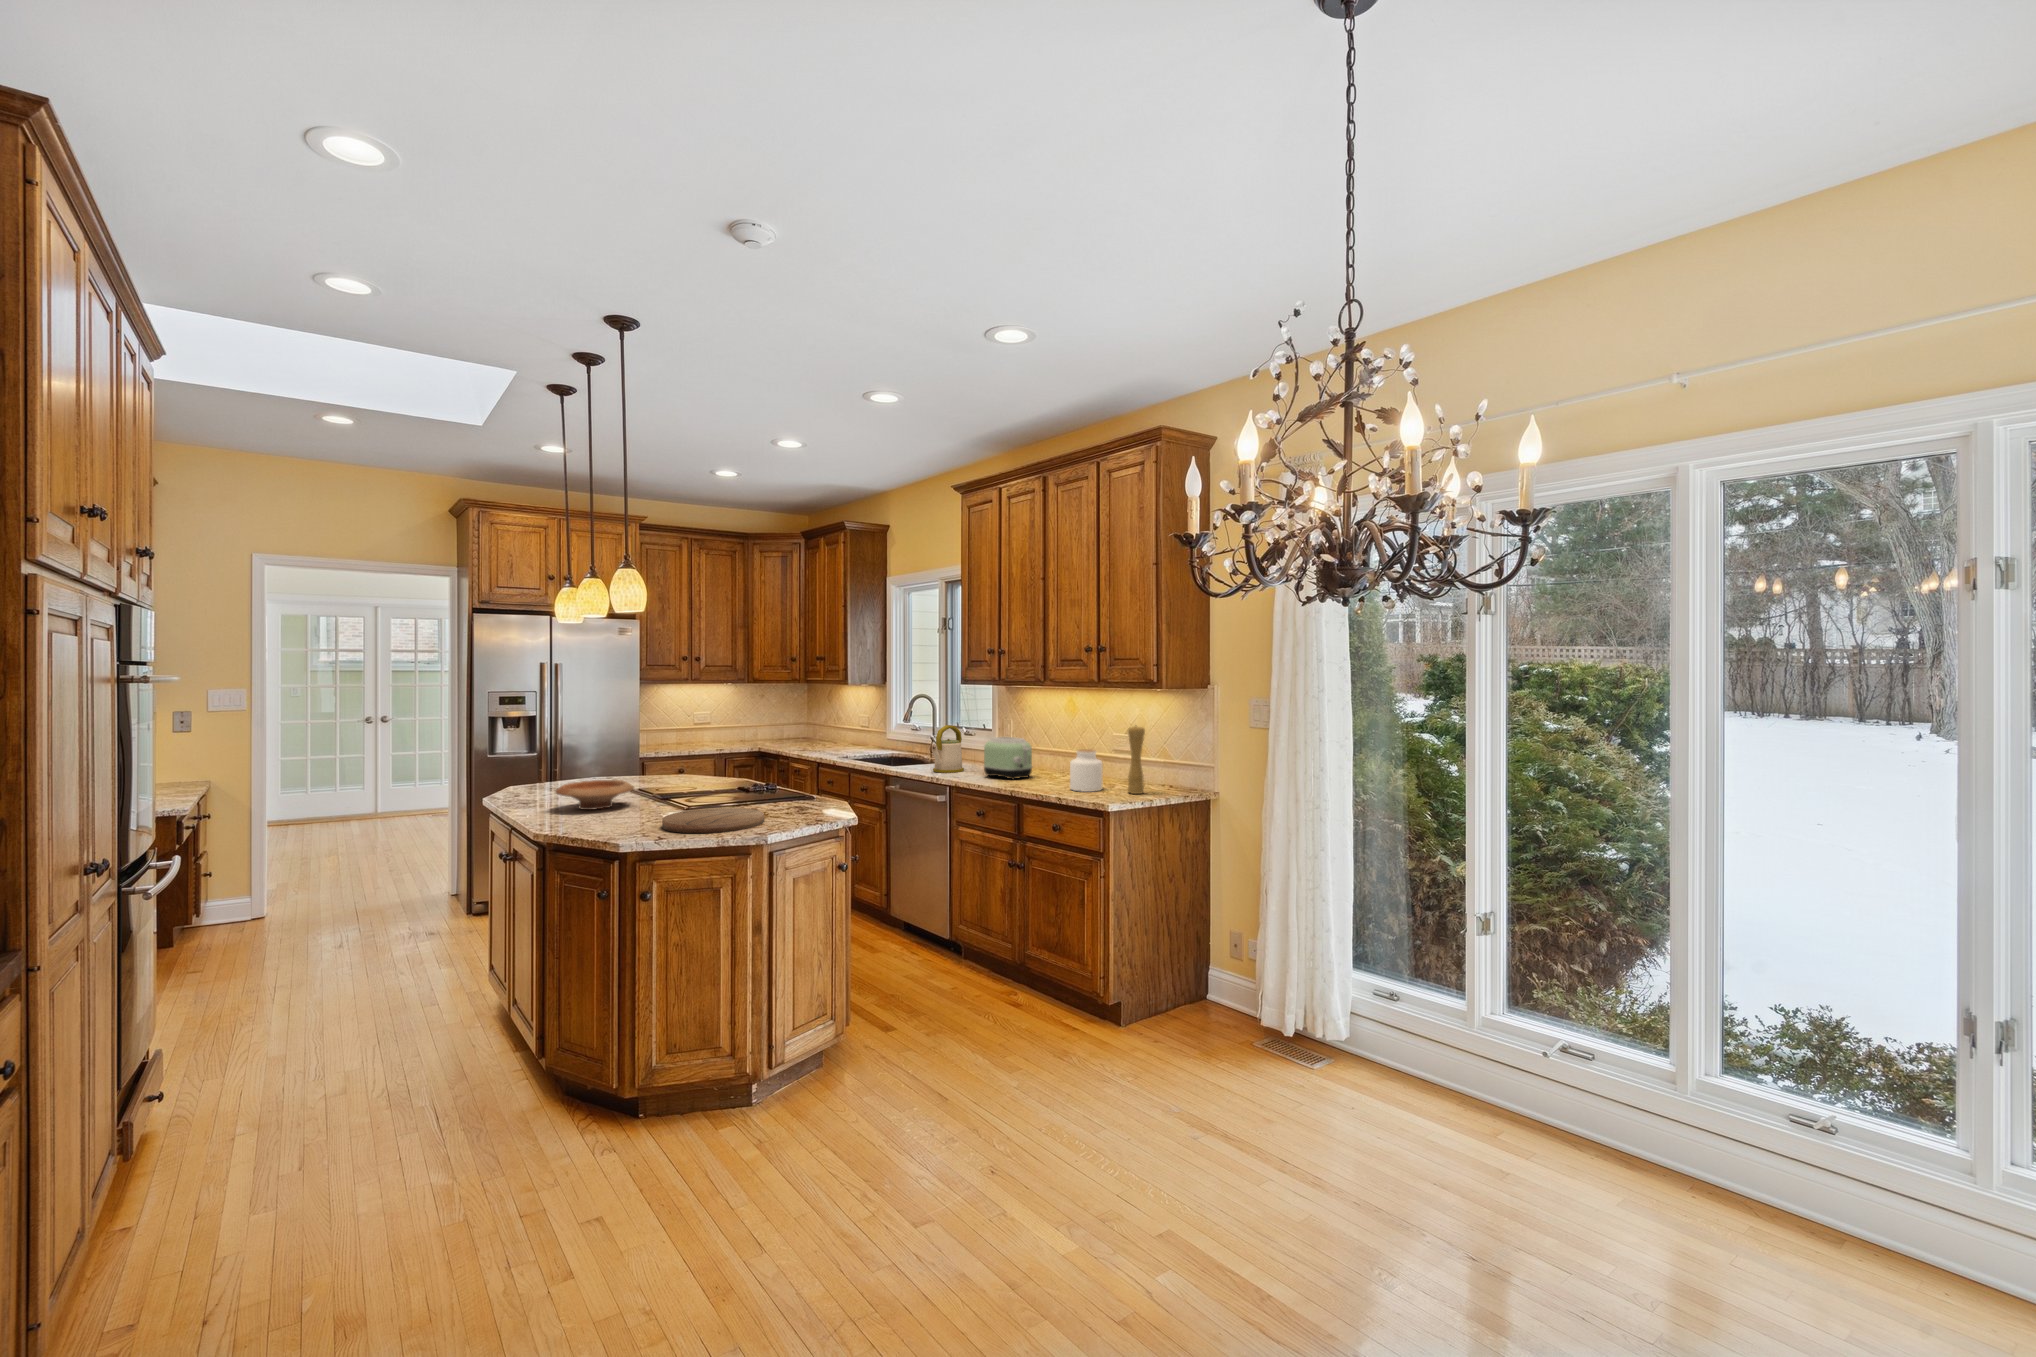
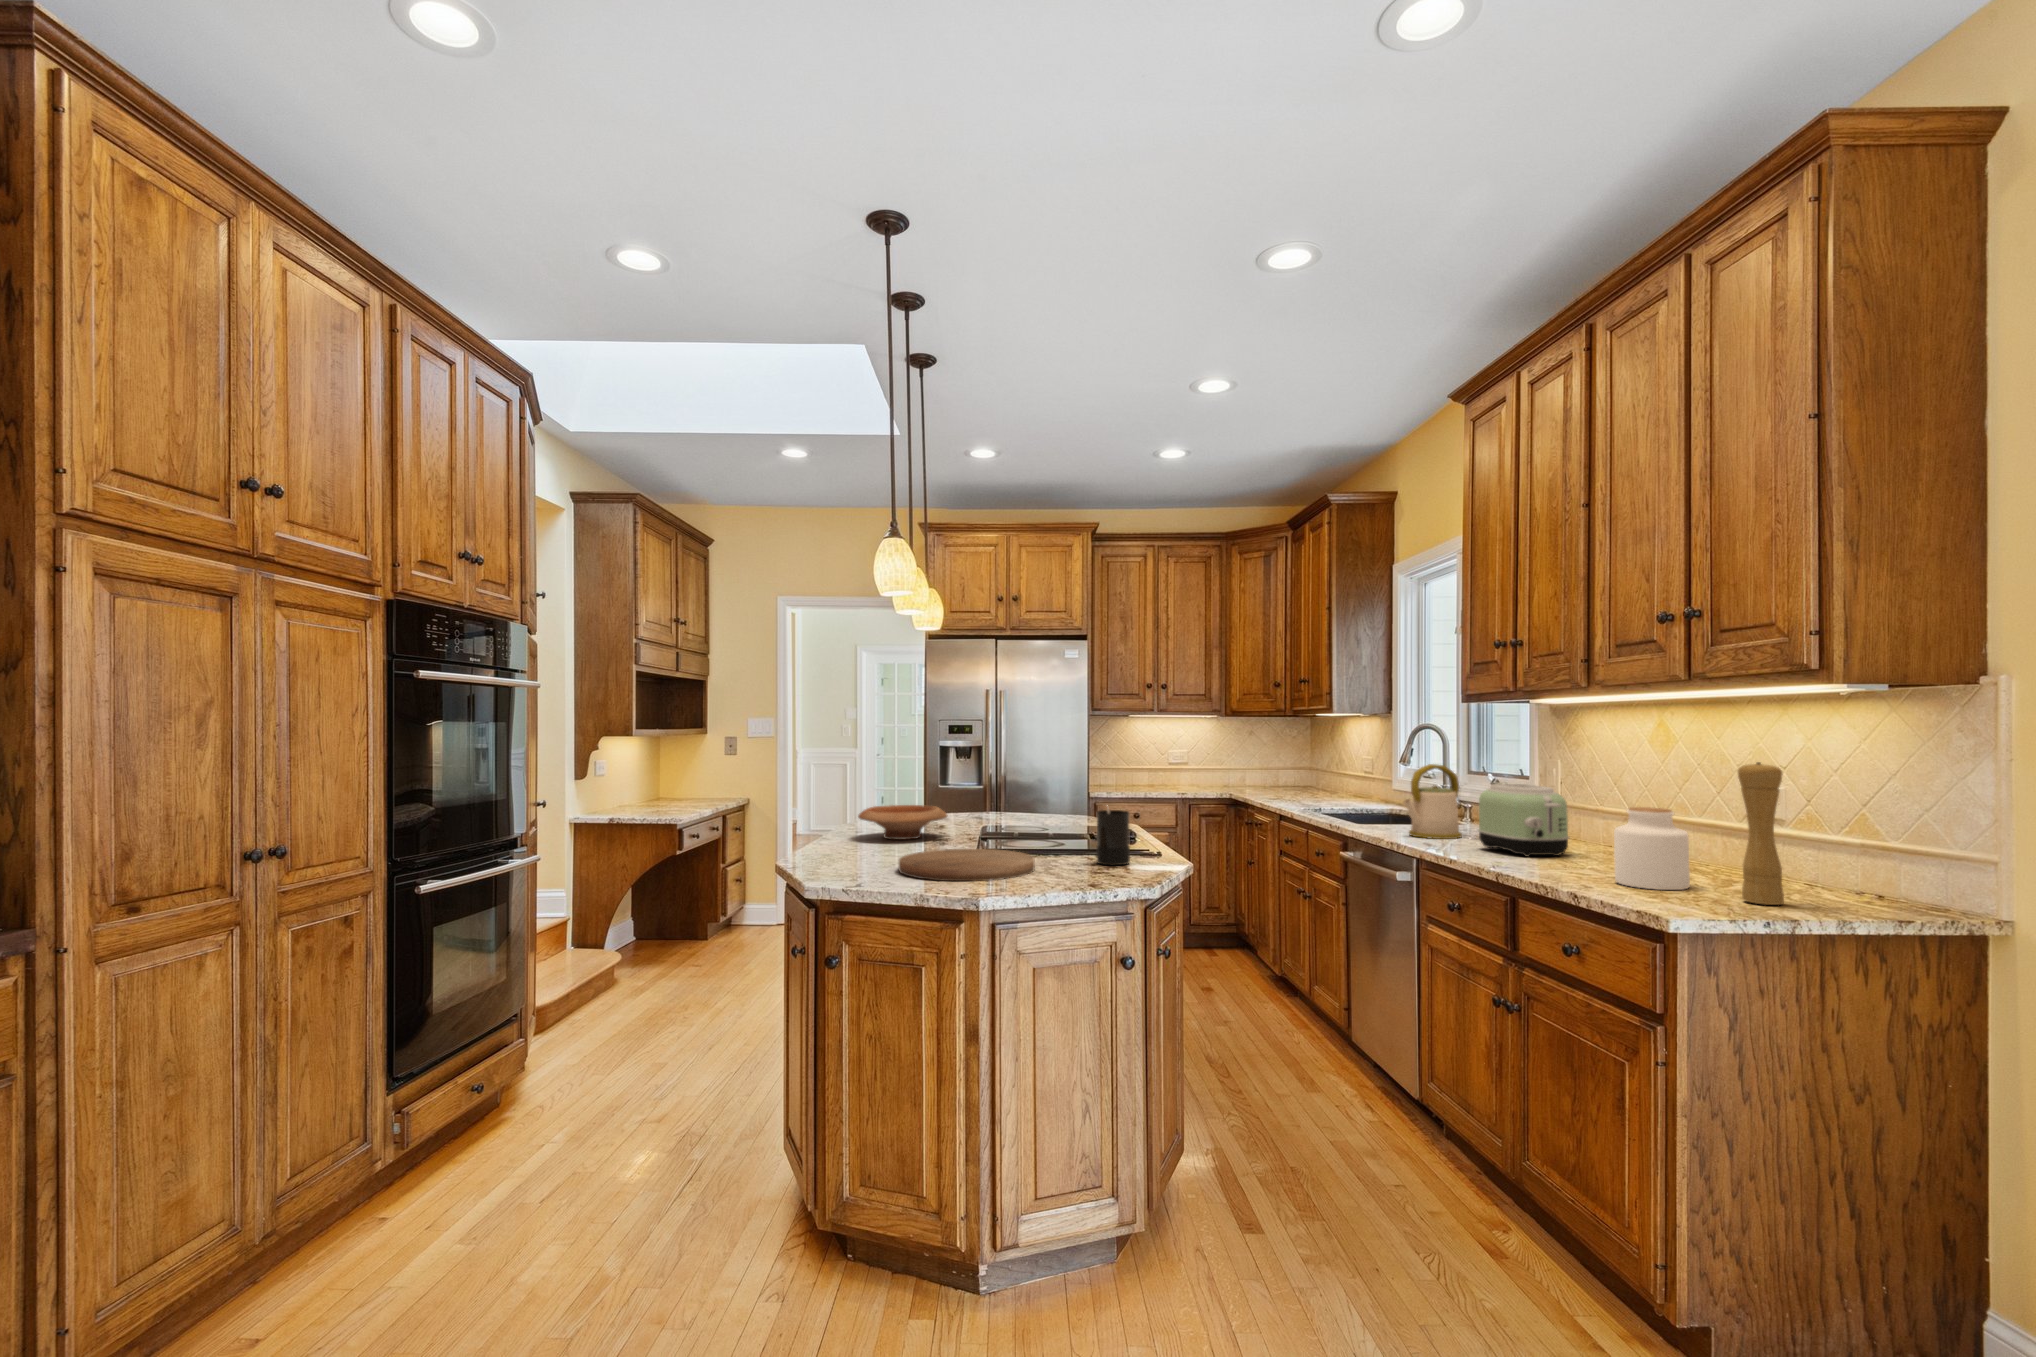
candle: none [792,770,815,810] -> present [1096,805,1130,865]

